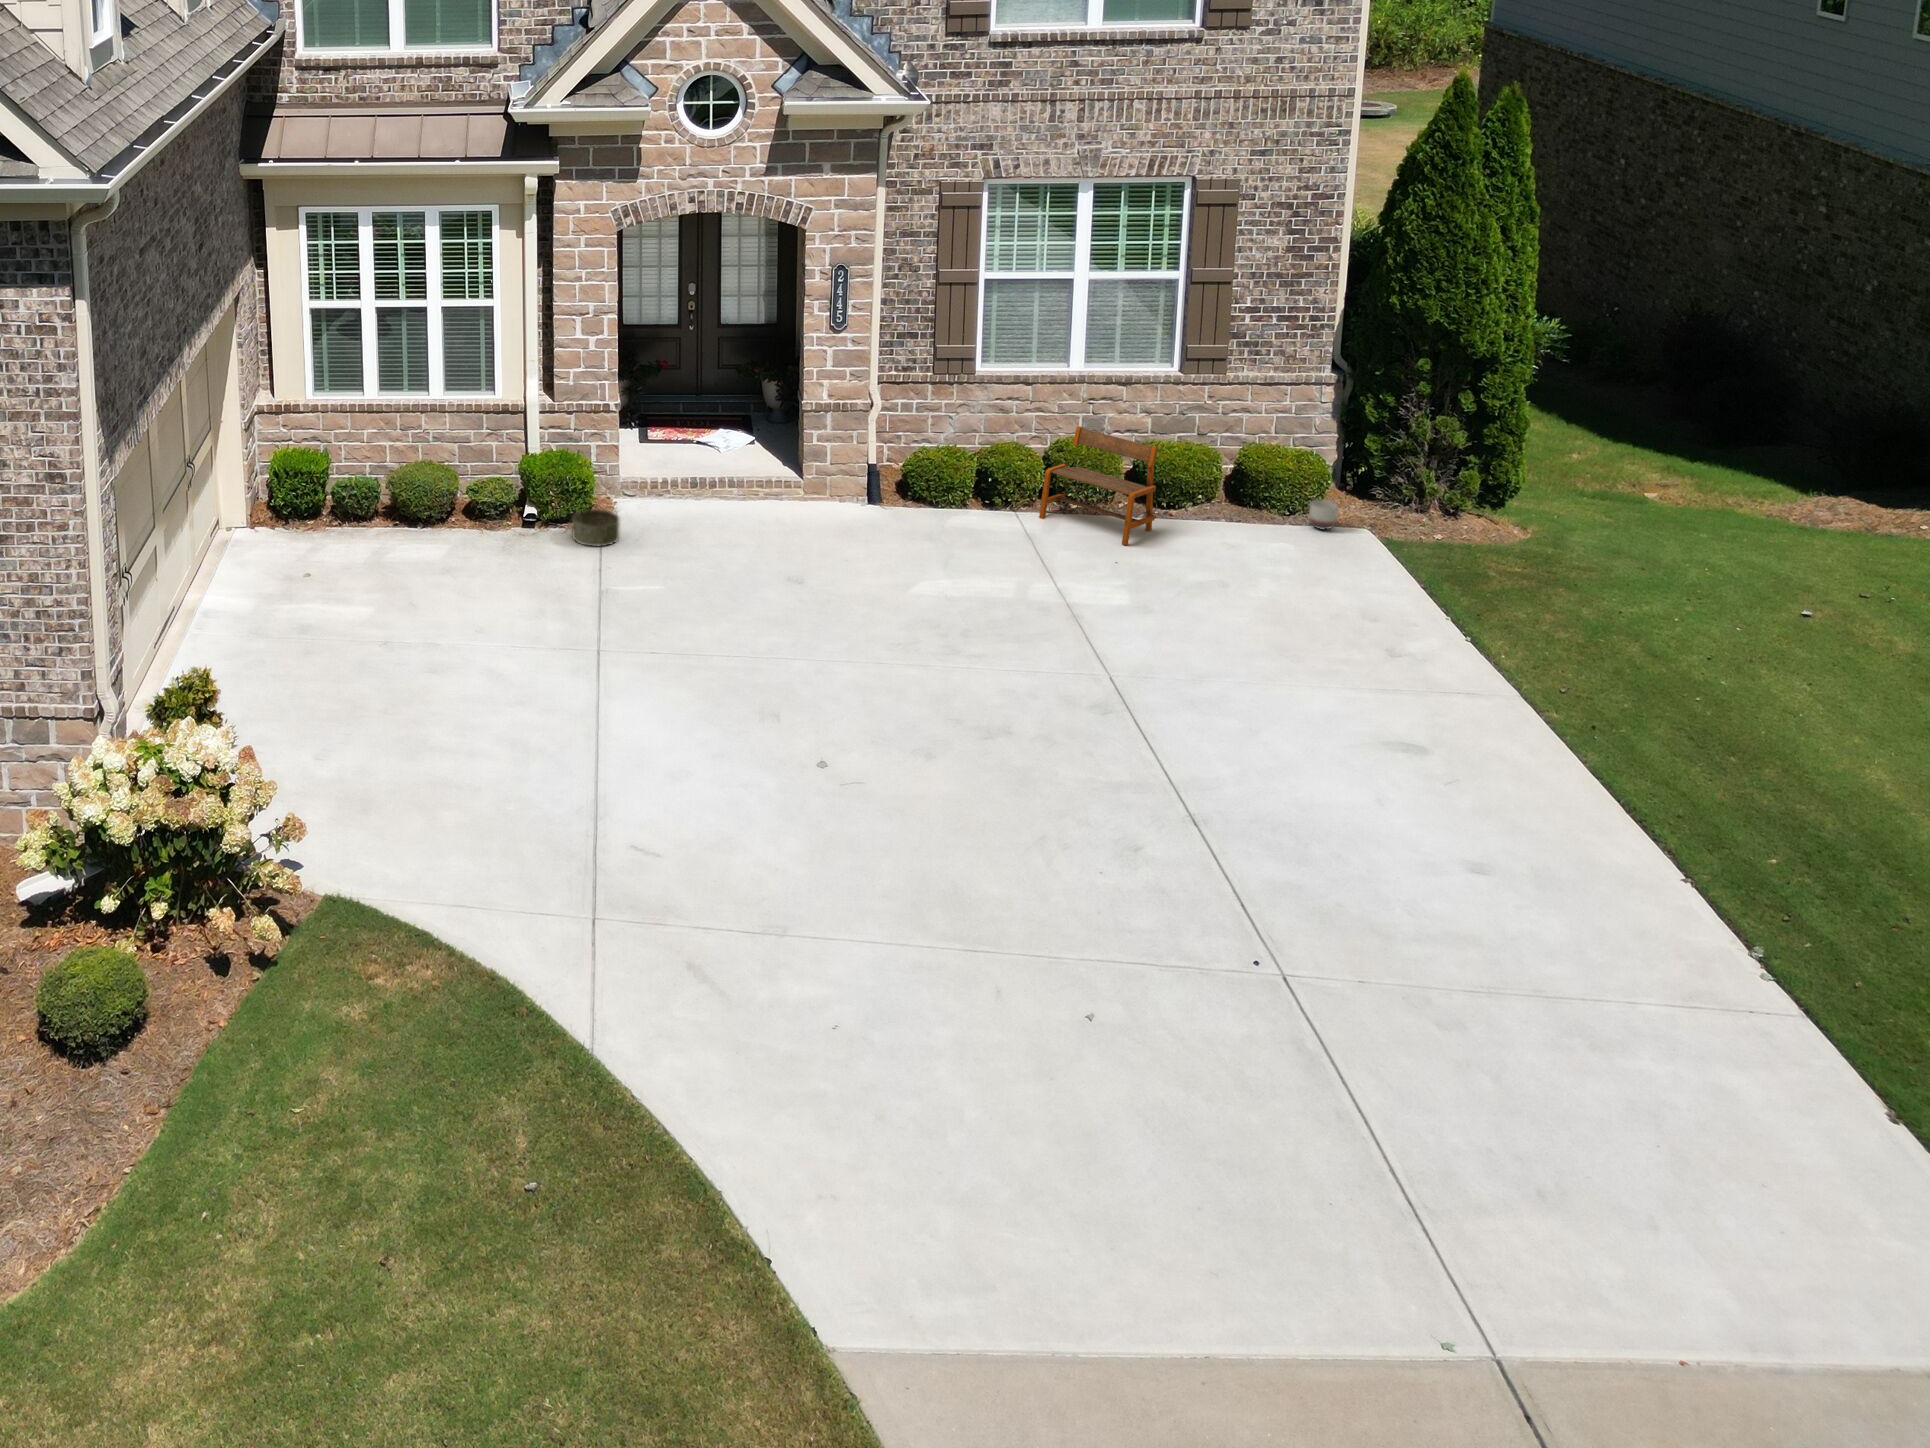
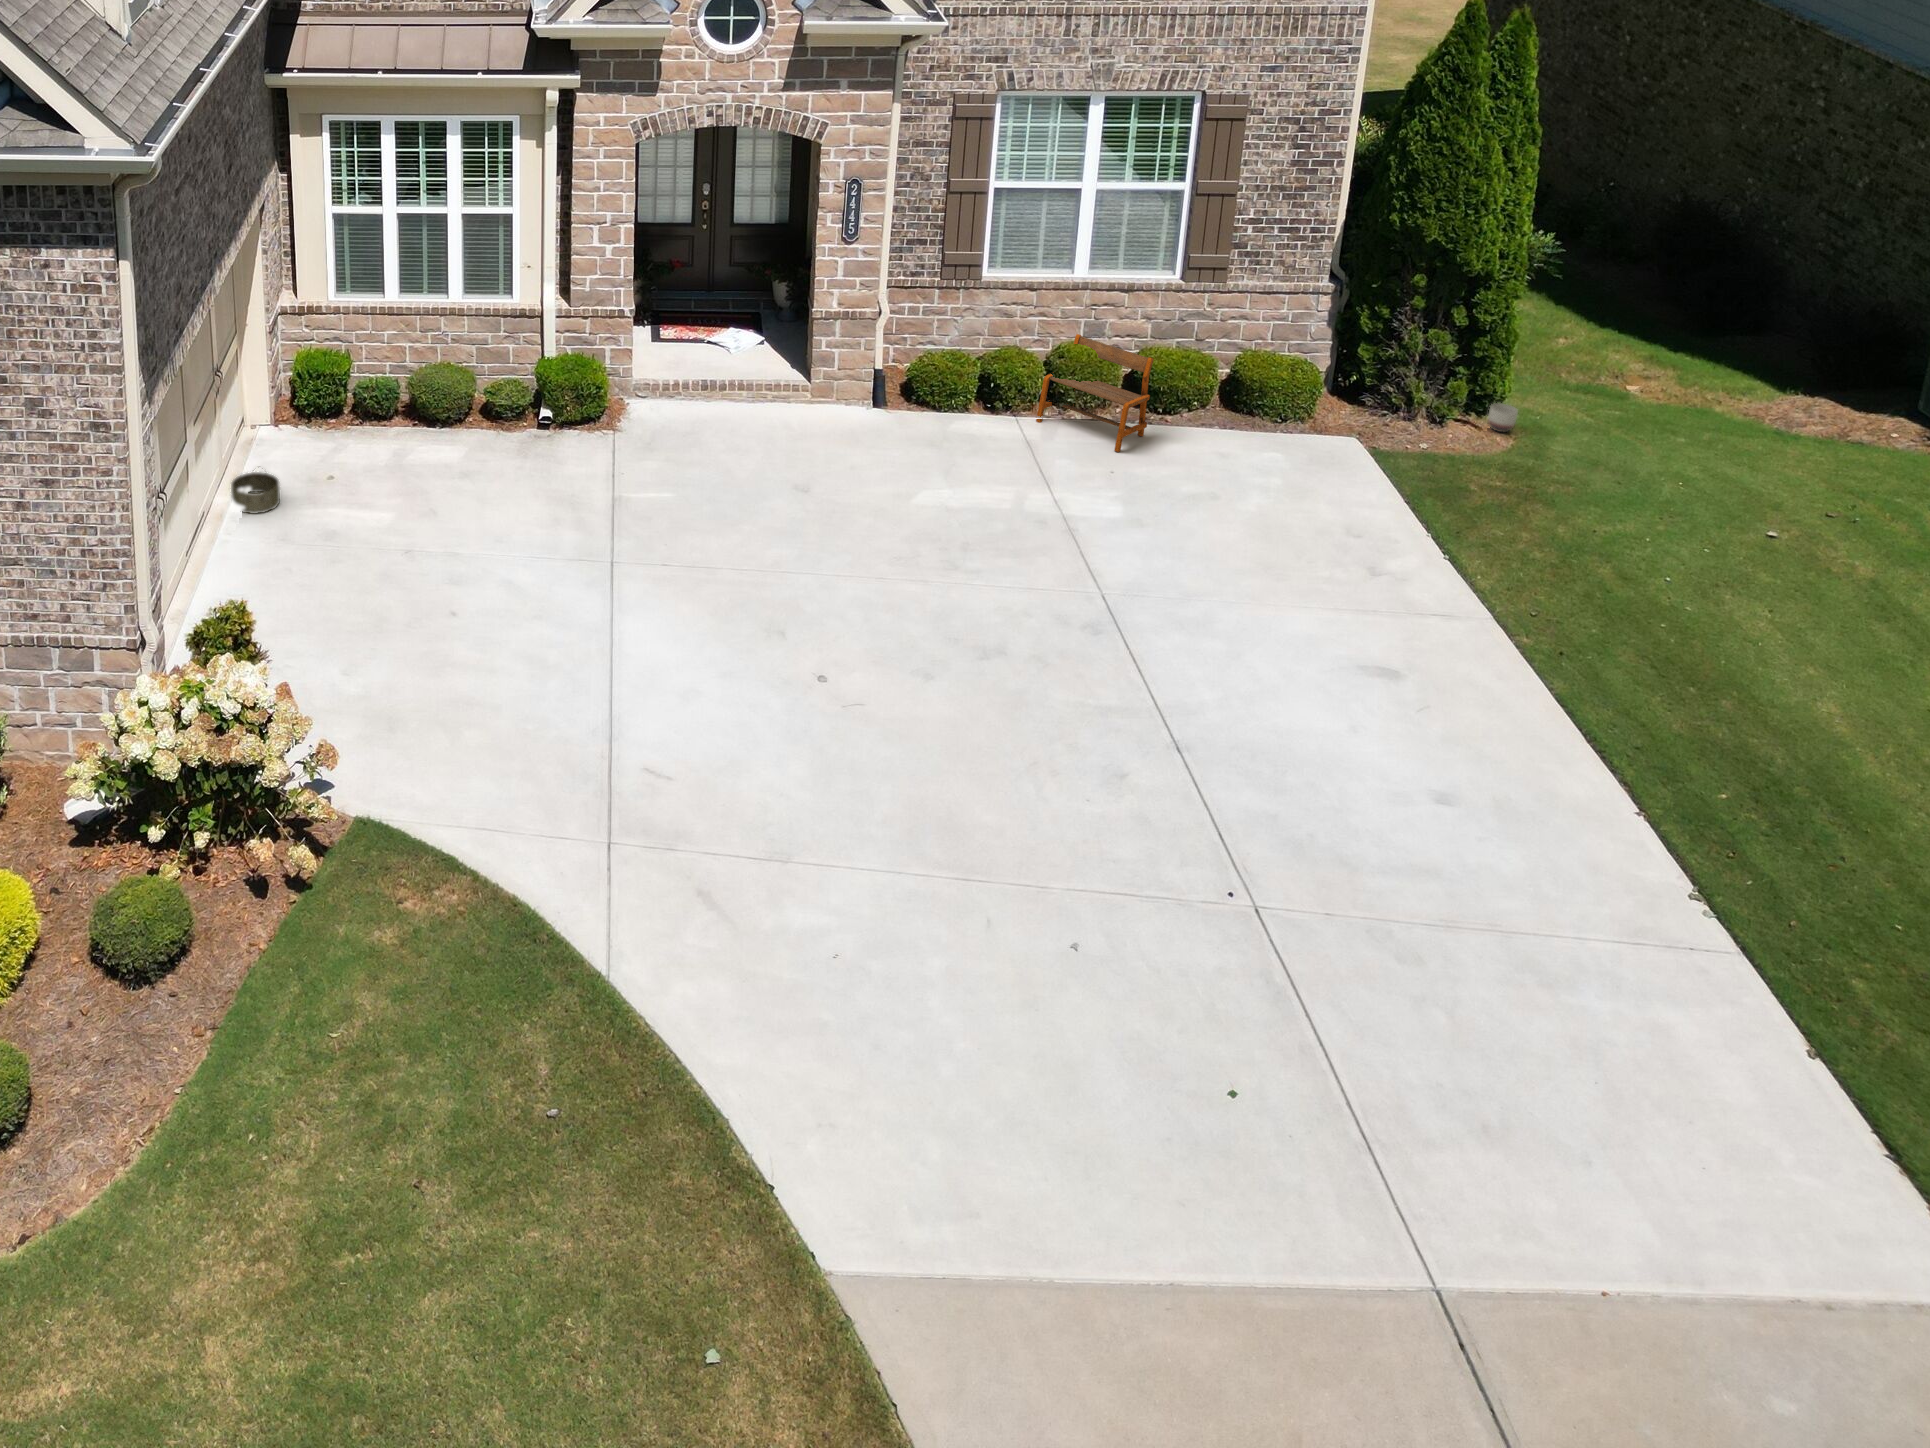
planter: present [1309,500,1338,530] -> present [1488,403,1518,432]
basket: present [572,509,619,547] -> present [231,470,280,514]

